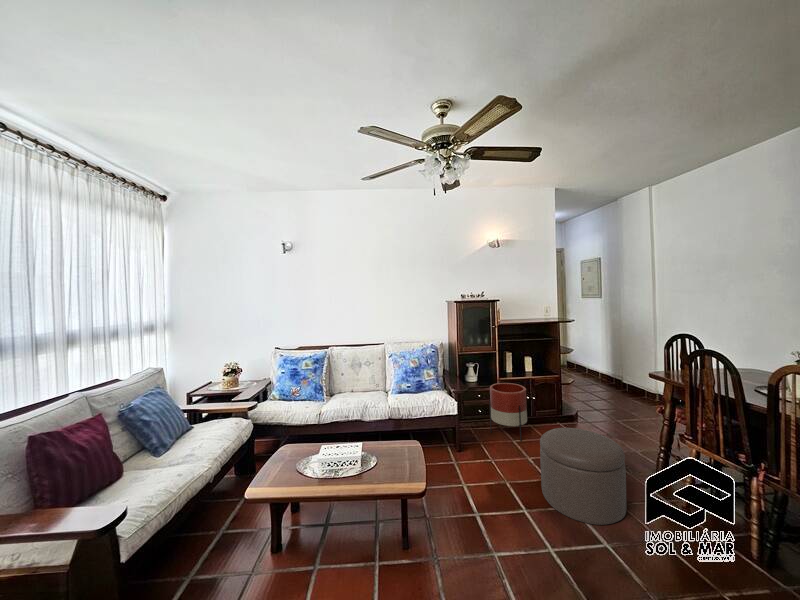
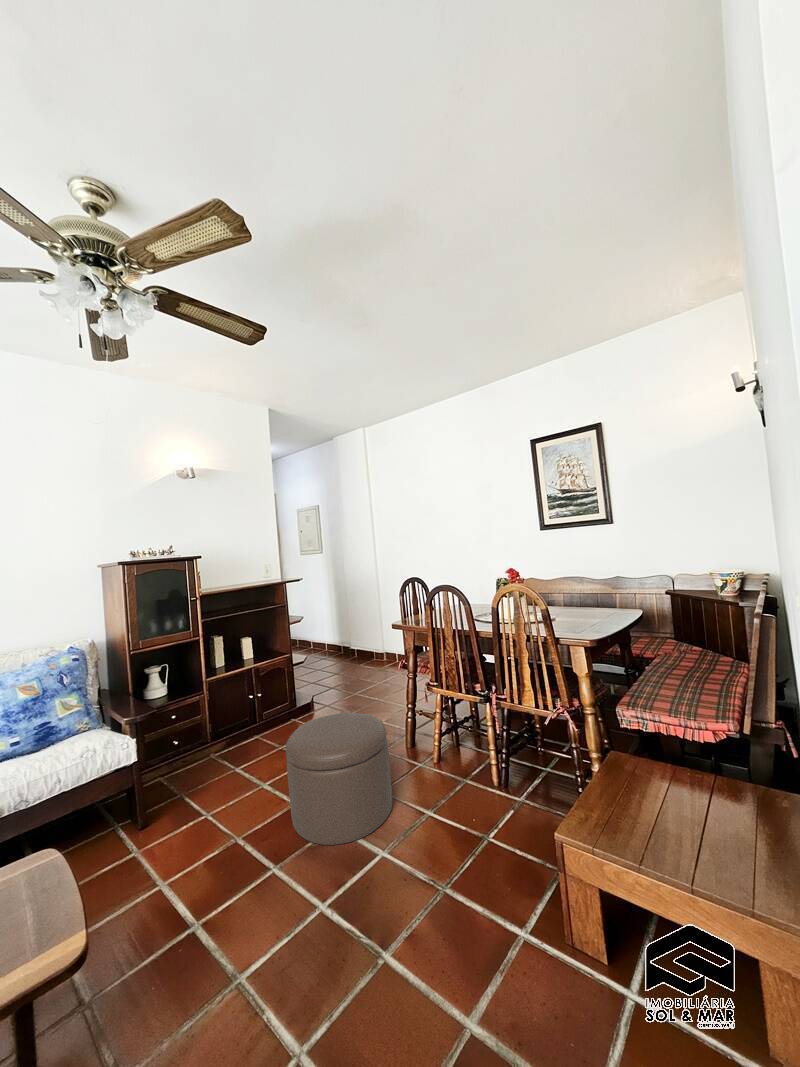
planter: present [489,383,527,441] -> none [193,680,255,772]

